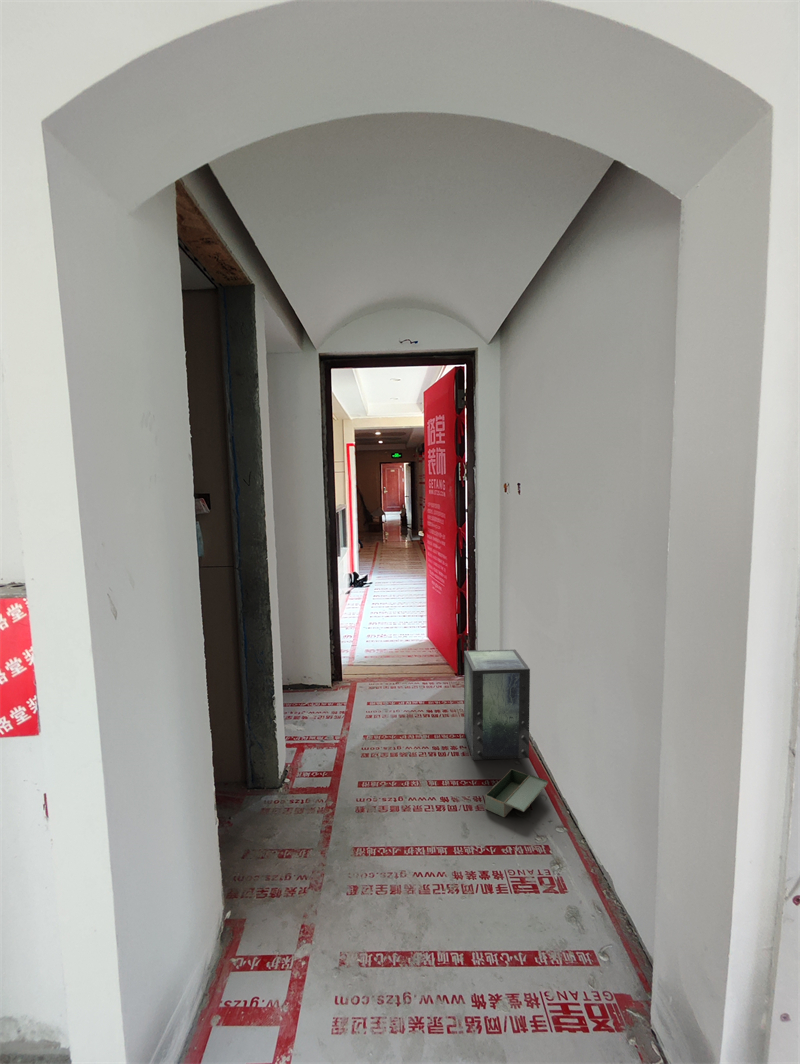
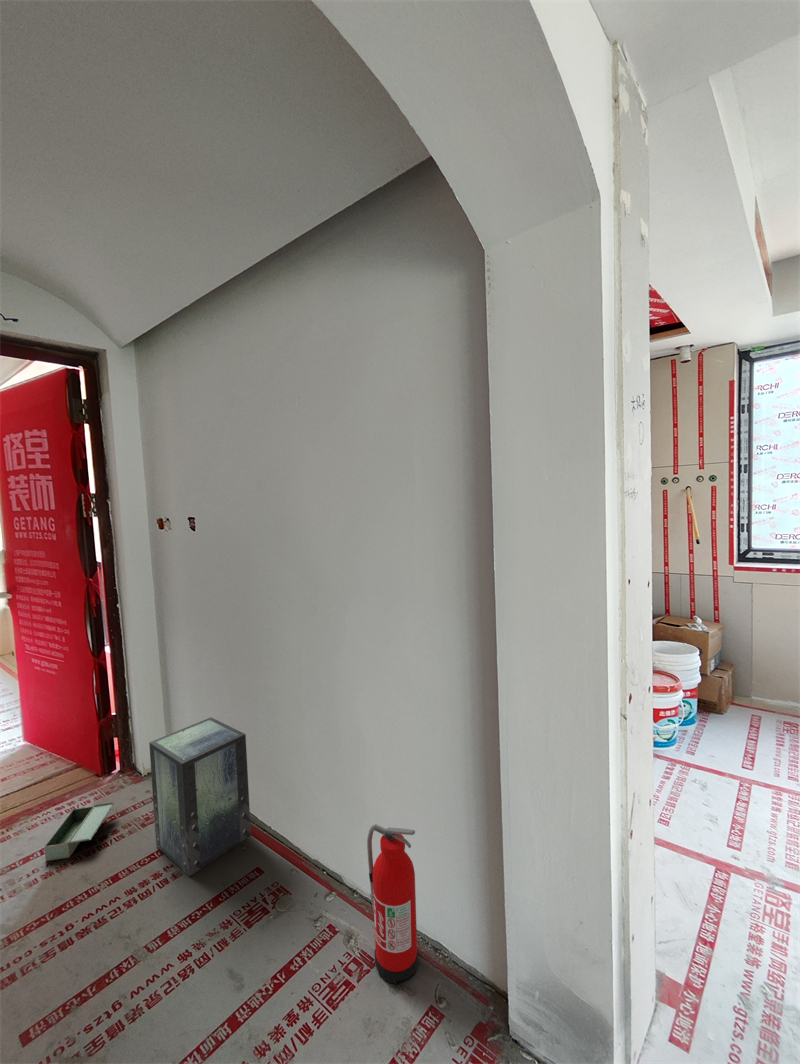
toolbox: present [485,769,548,817] -> present [45,803,114,861]
fire extinguisher: none [562,770,608,922] -> present [367,824,418,984]

